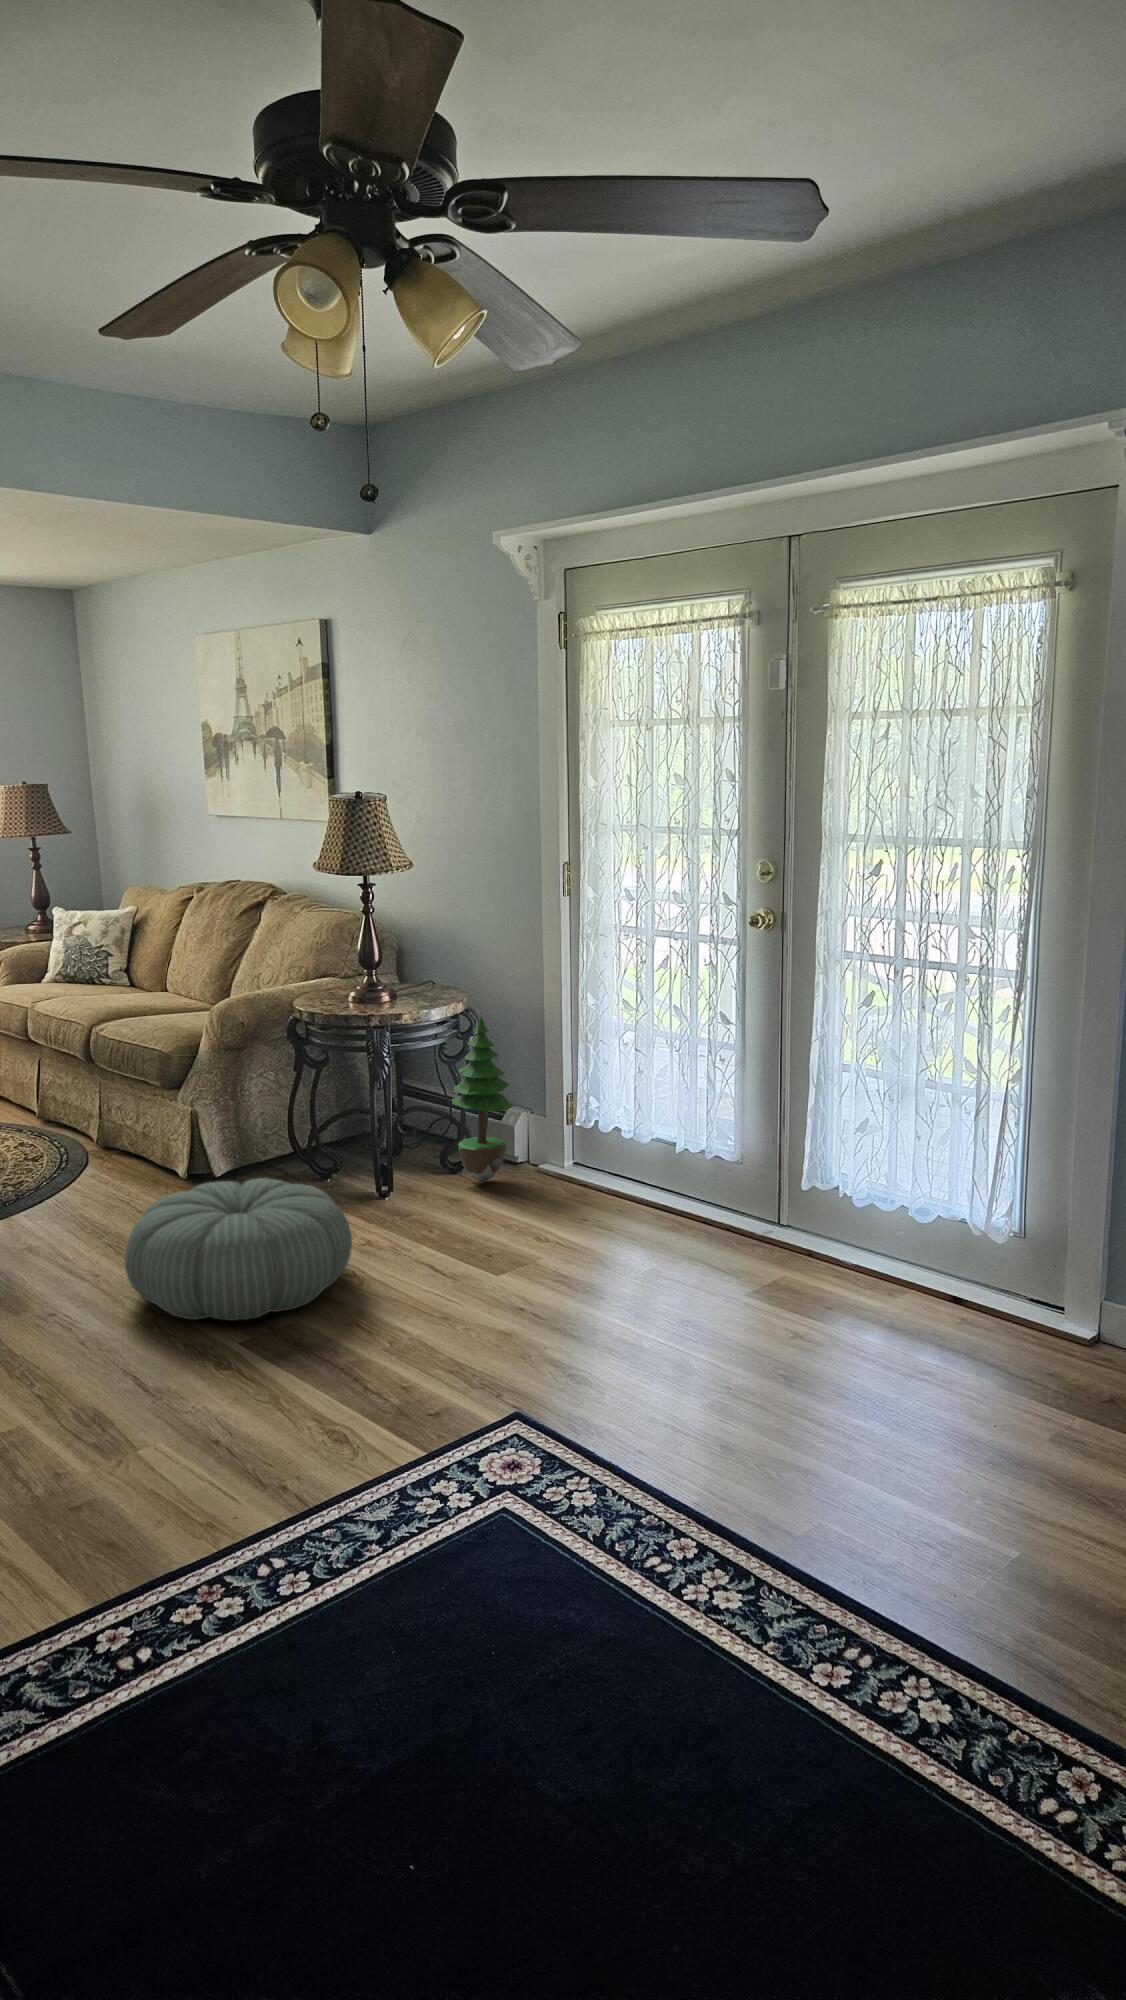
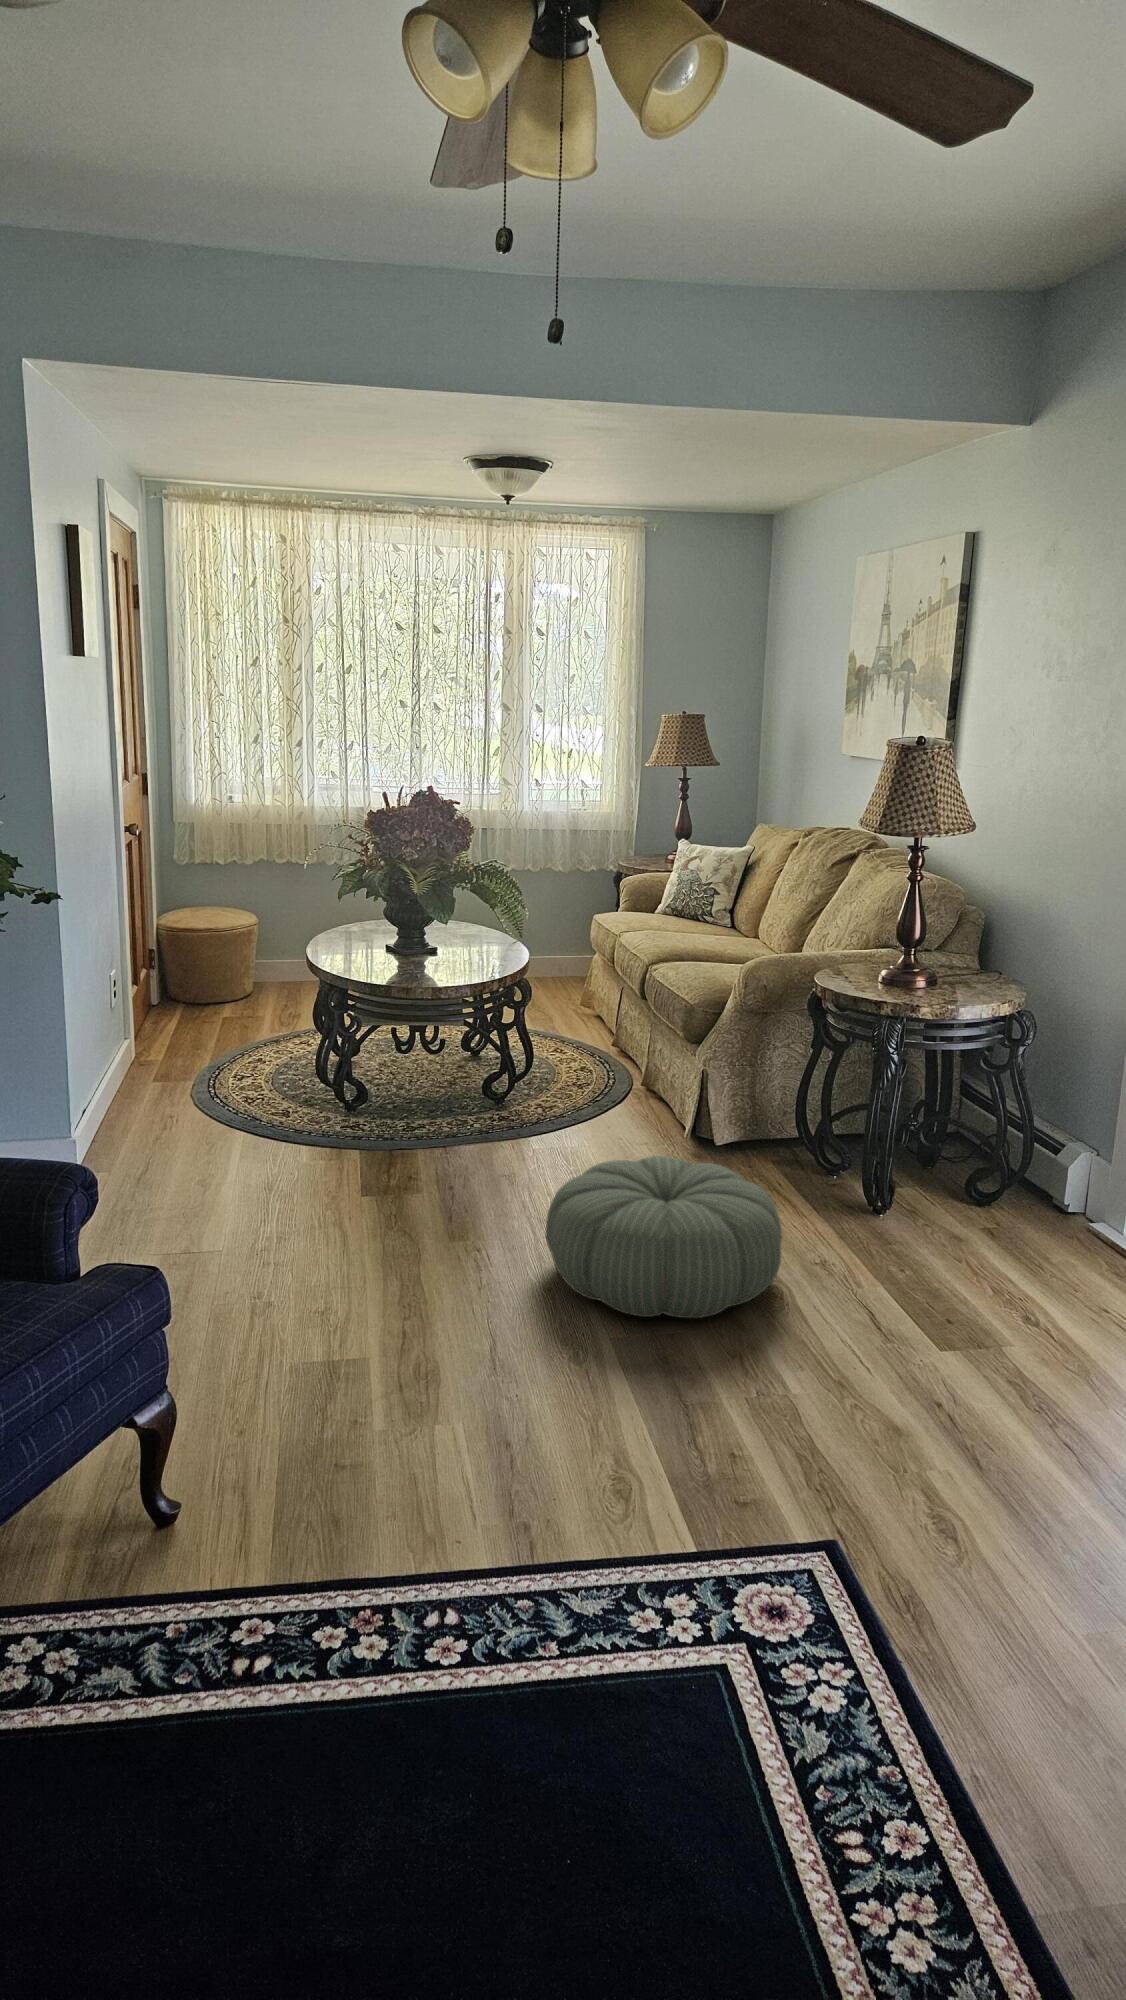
potted tree: present [452,1017,512,1182] -> none [988,1023,1067,1223]

